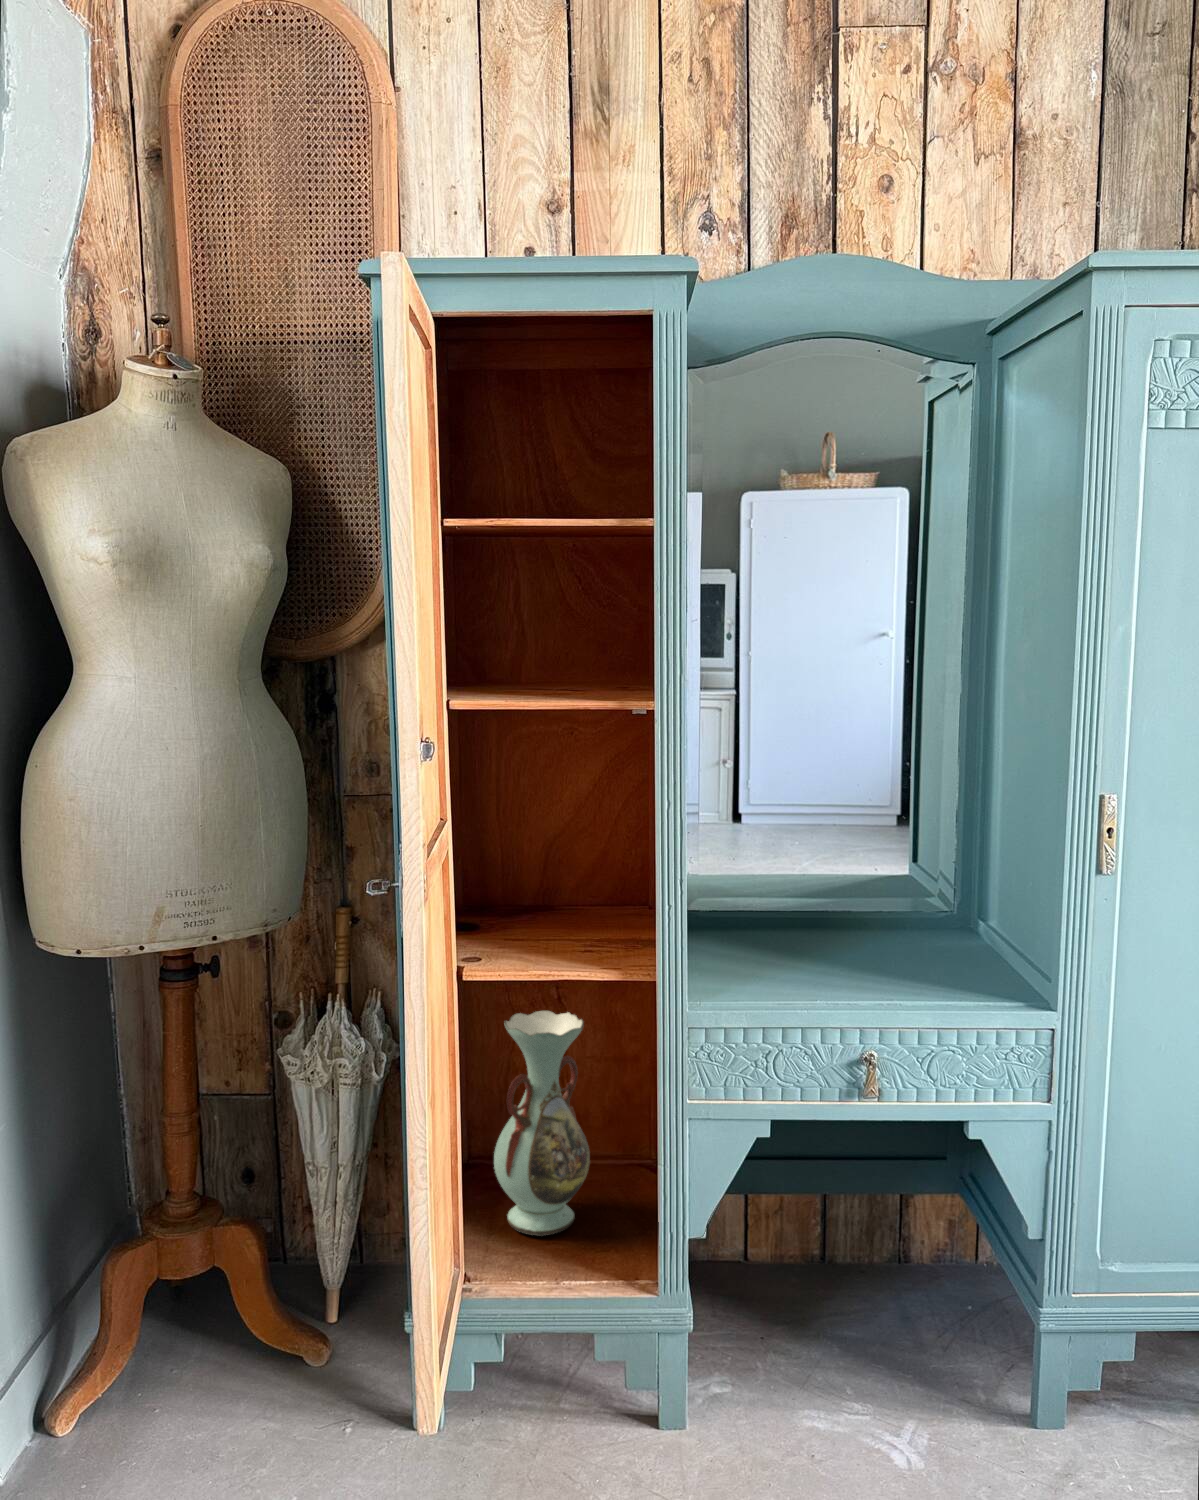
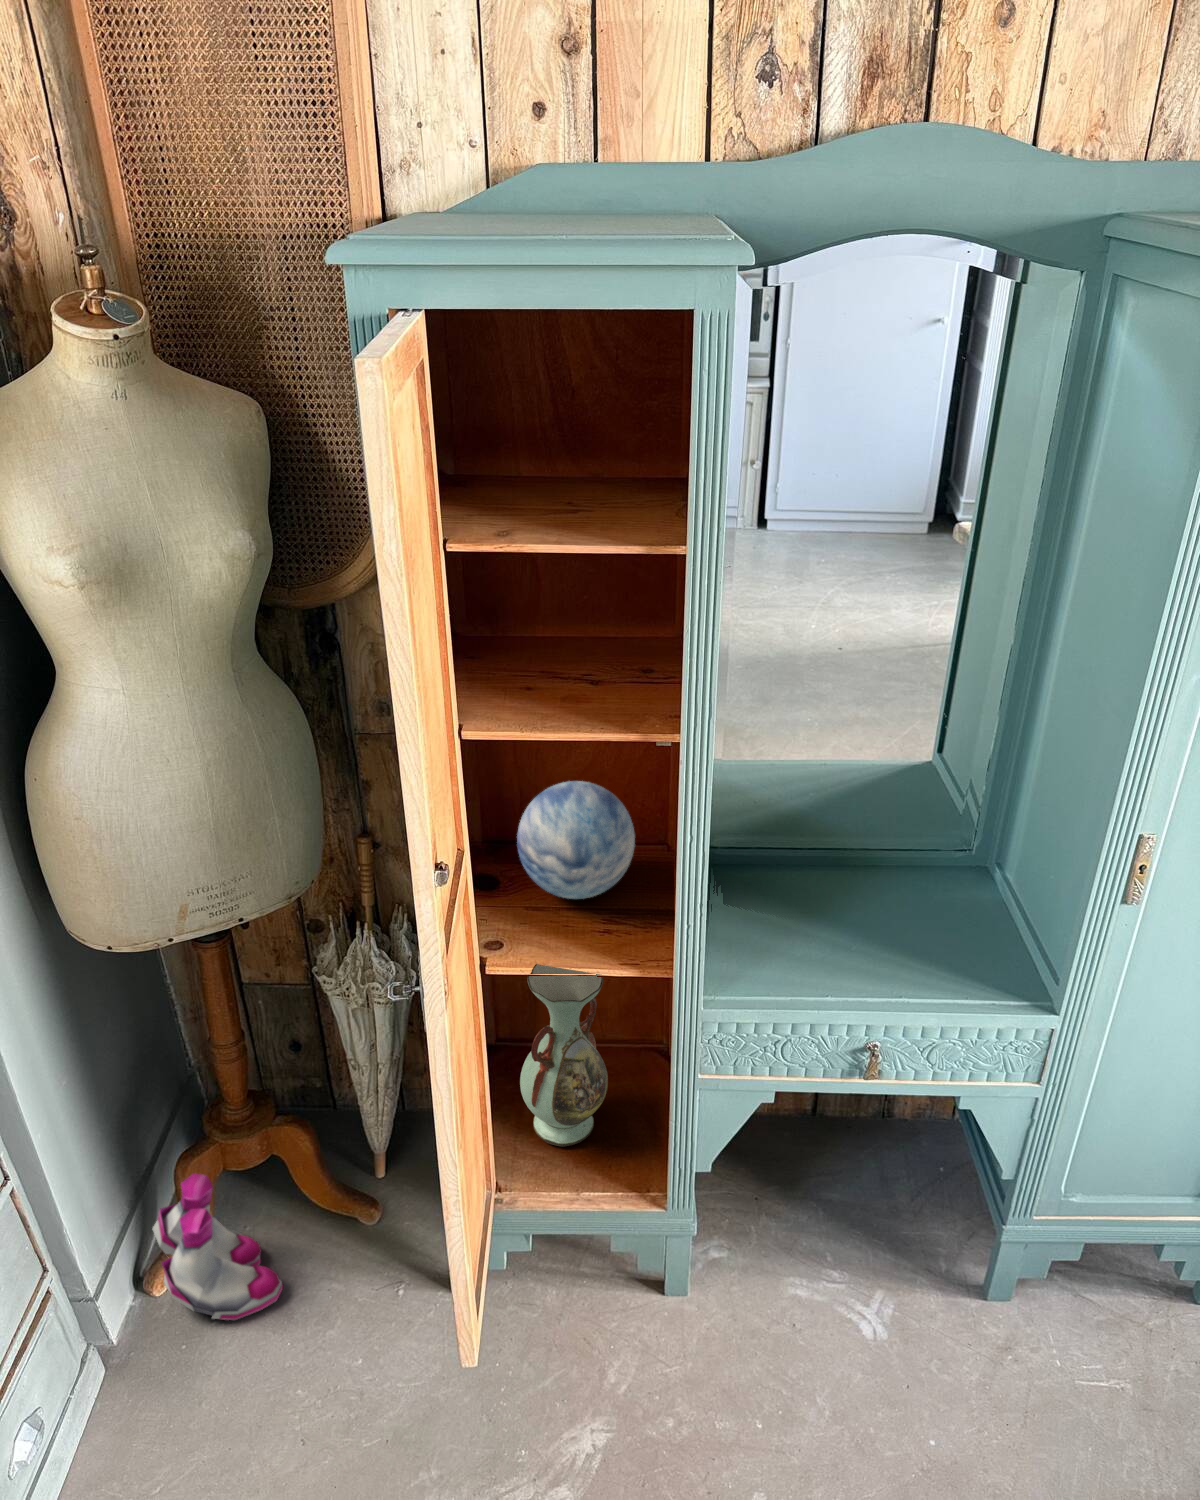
decorative orb: none [497,809,615,927] -> present [517,781,635,899]
boots: none [61,1270,206,1455] -> present [153,1173,283,1320]

